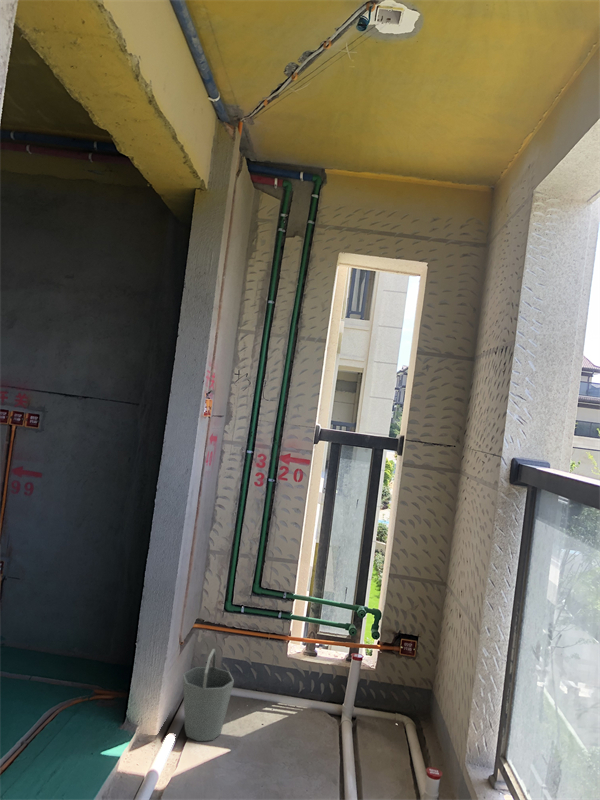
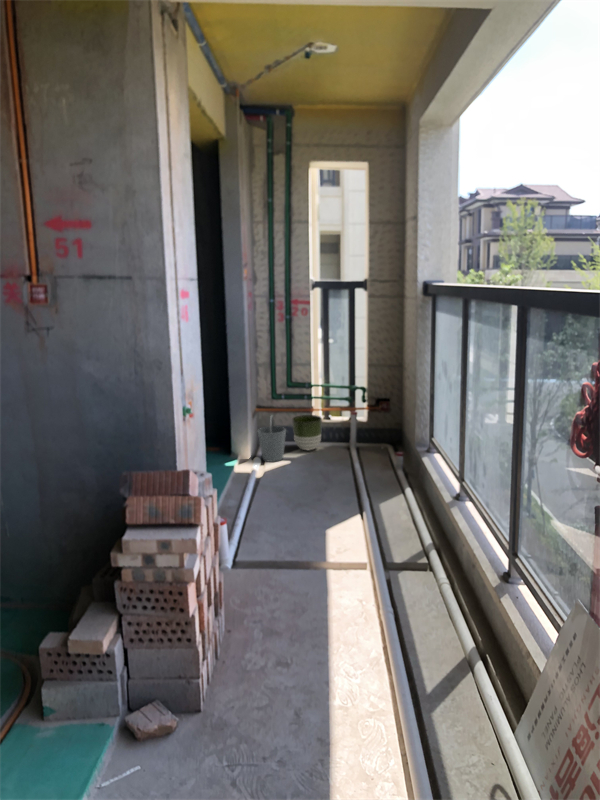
planter: none [249,648,300,717] -> present [292,415,322,450]

